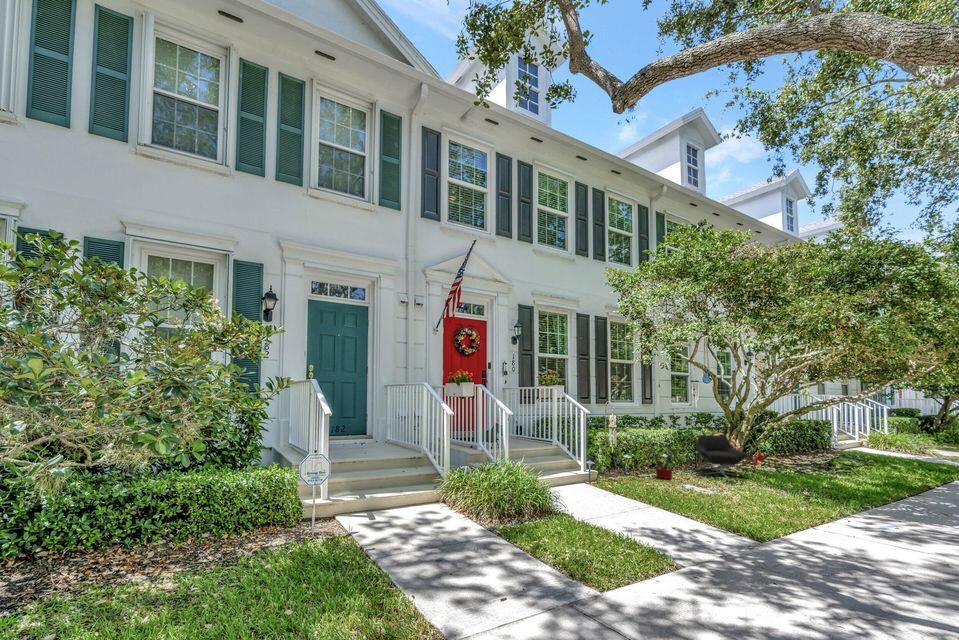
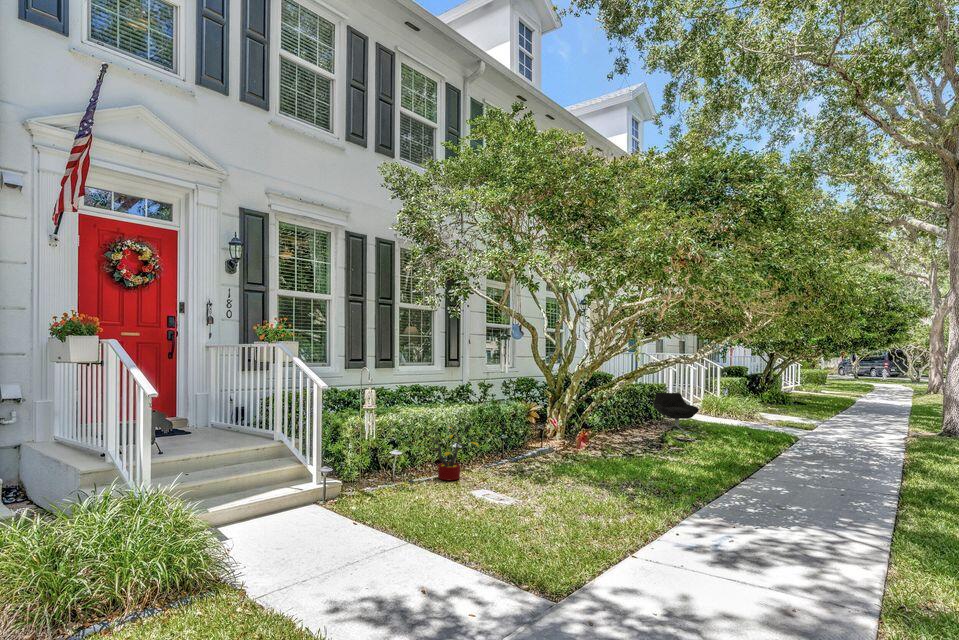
lounge chair: present [696,435,746,478] -> present [653,393,699,430]

